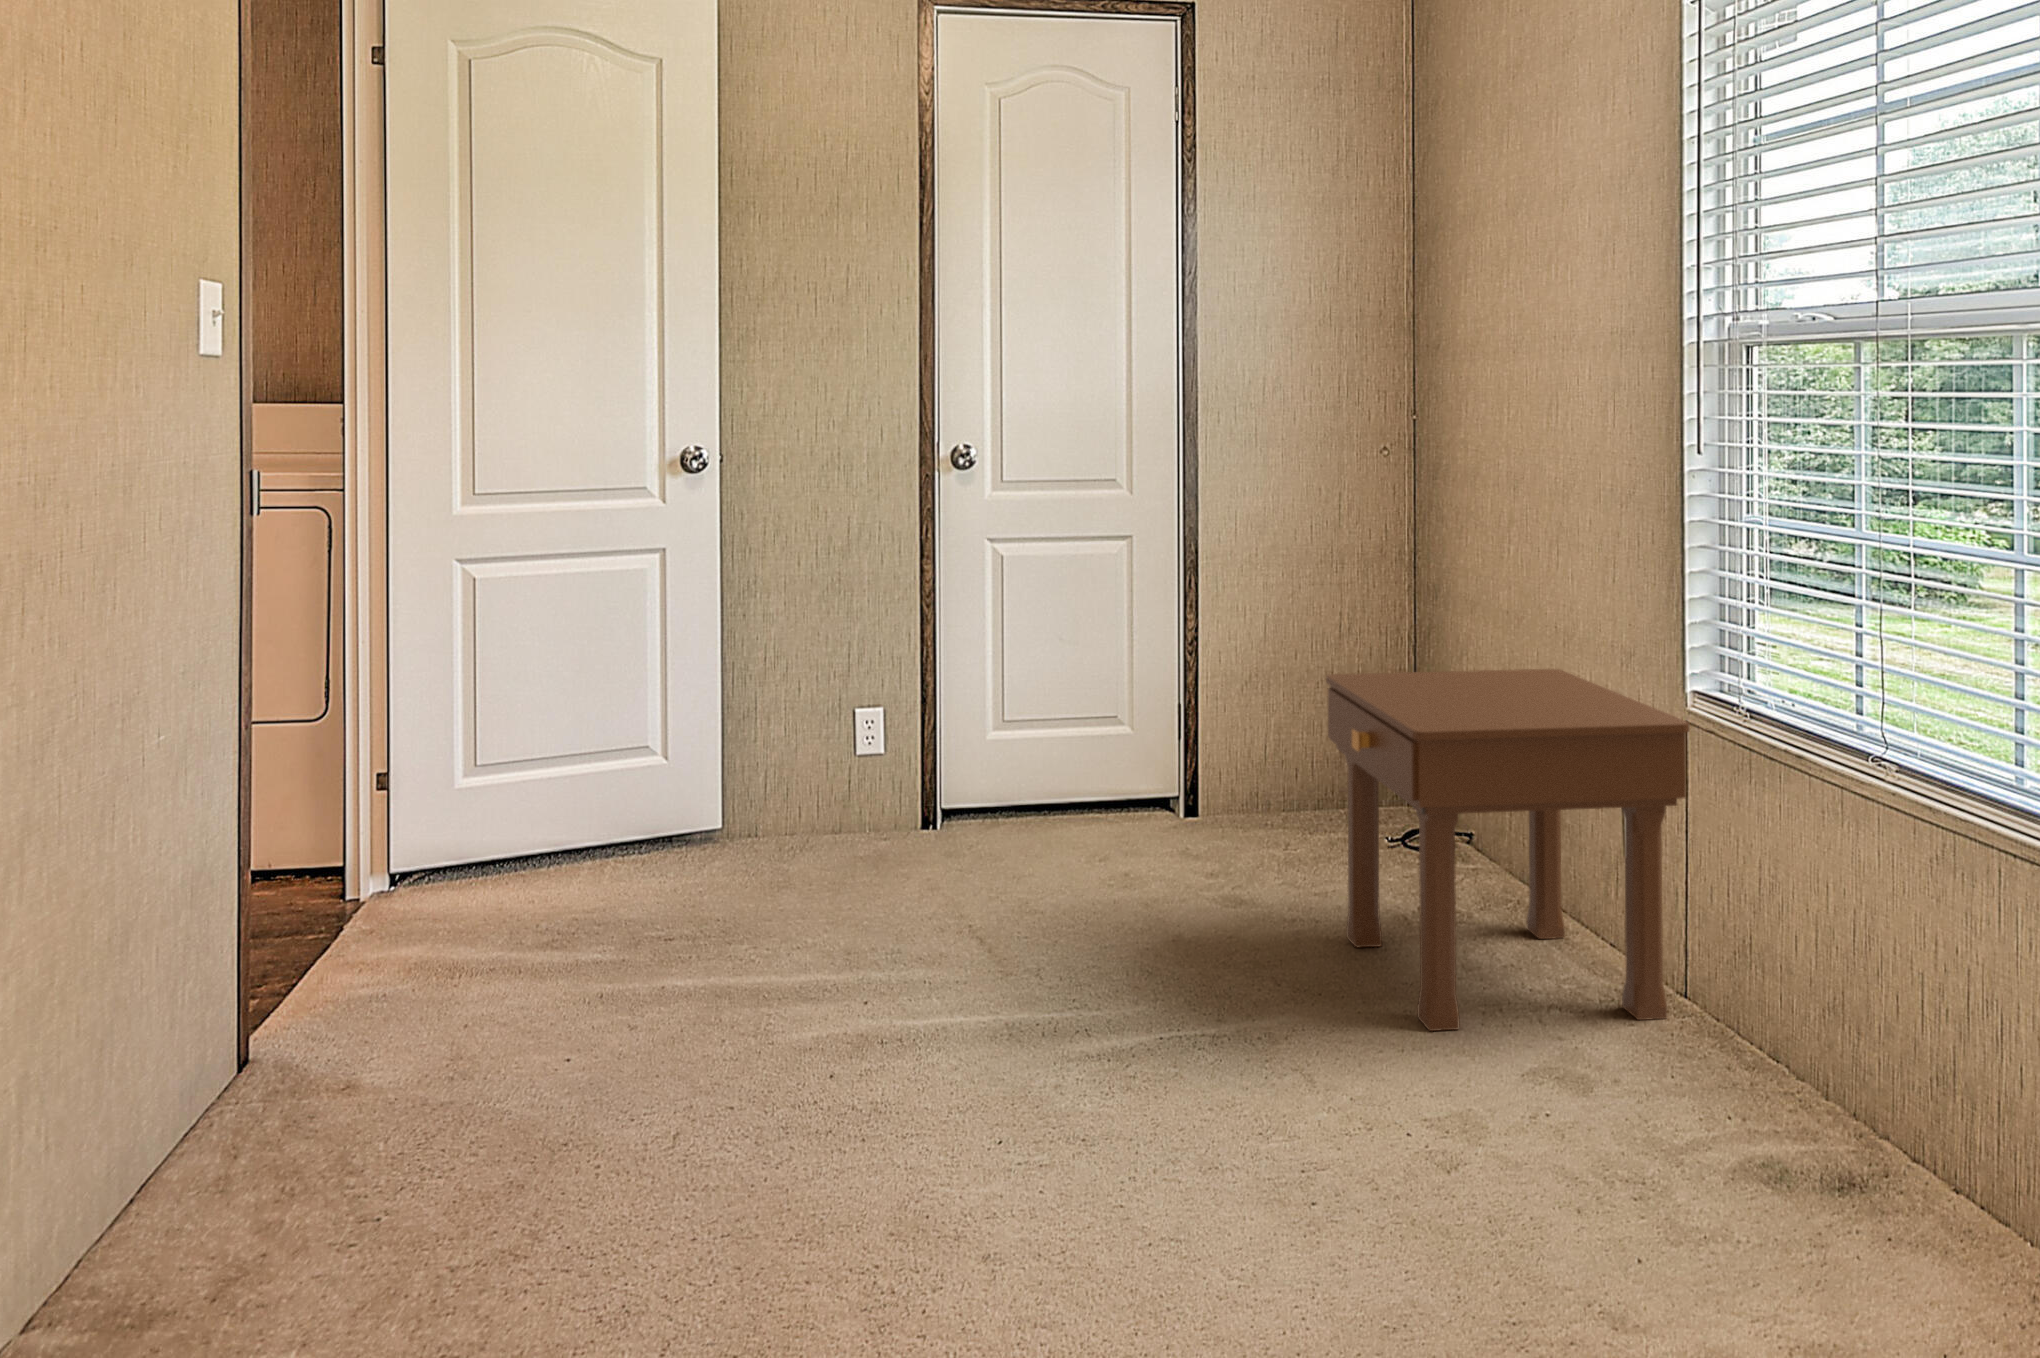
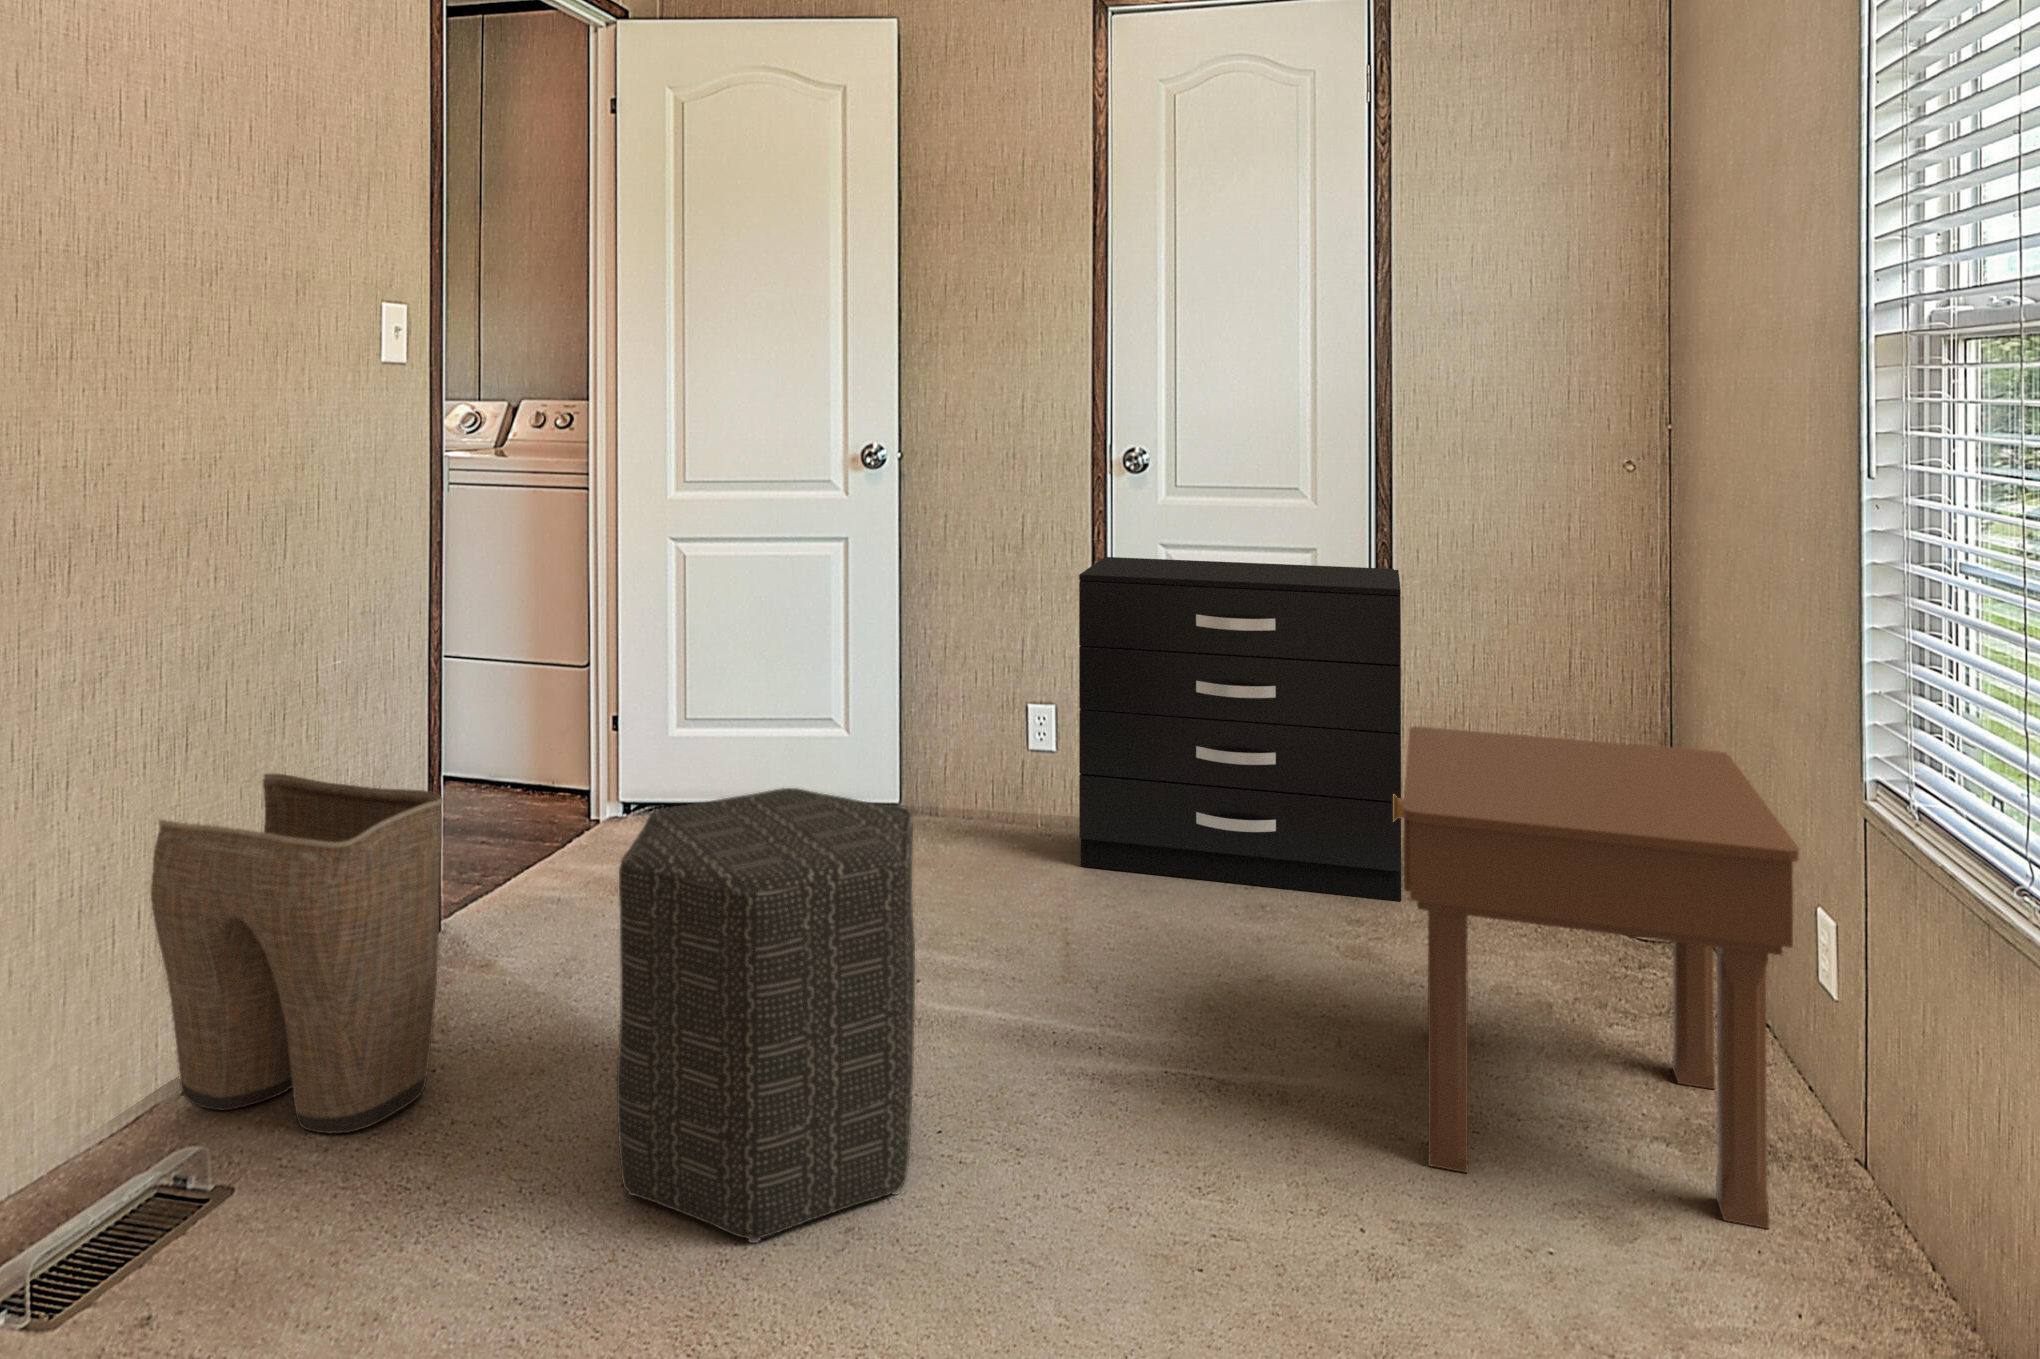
dresser: none [932,549,1240,862] -> present [1079,557,1401,901]
ottoman: none [742,789,1058,1222] -> present [617,788,915,1243]
laundry basket: none [123,844,489,1269] -> present [151,774,443,1133]

